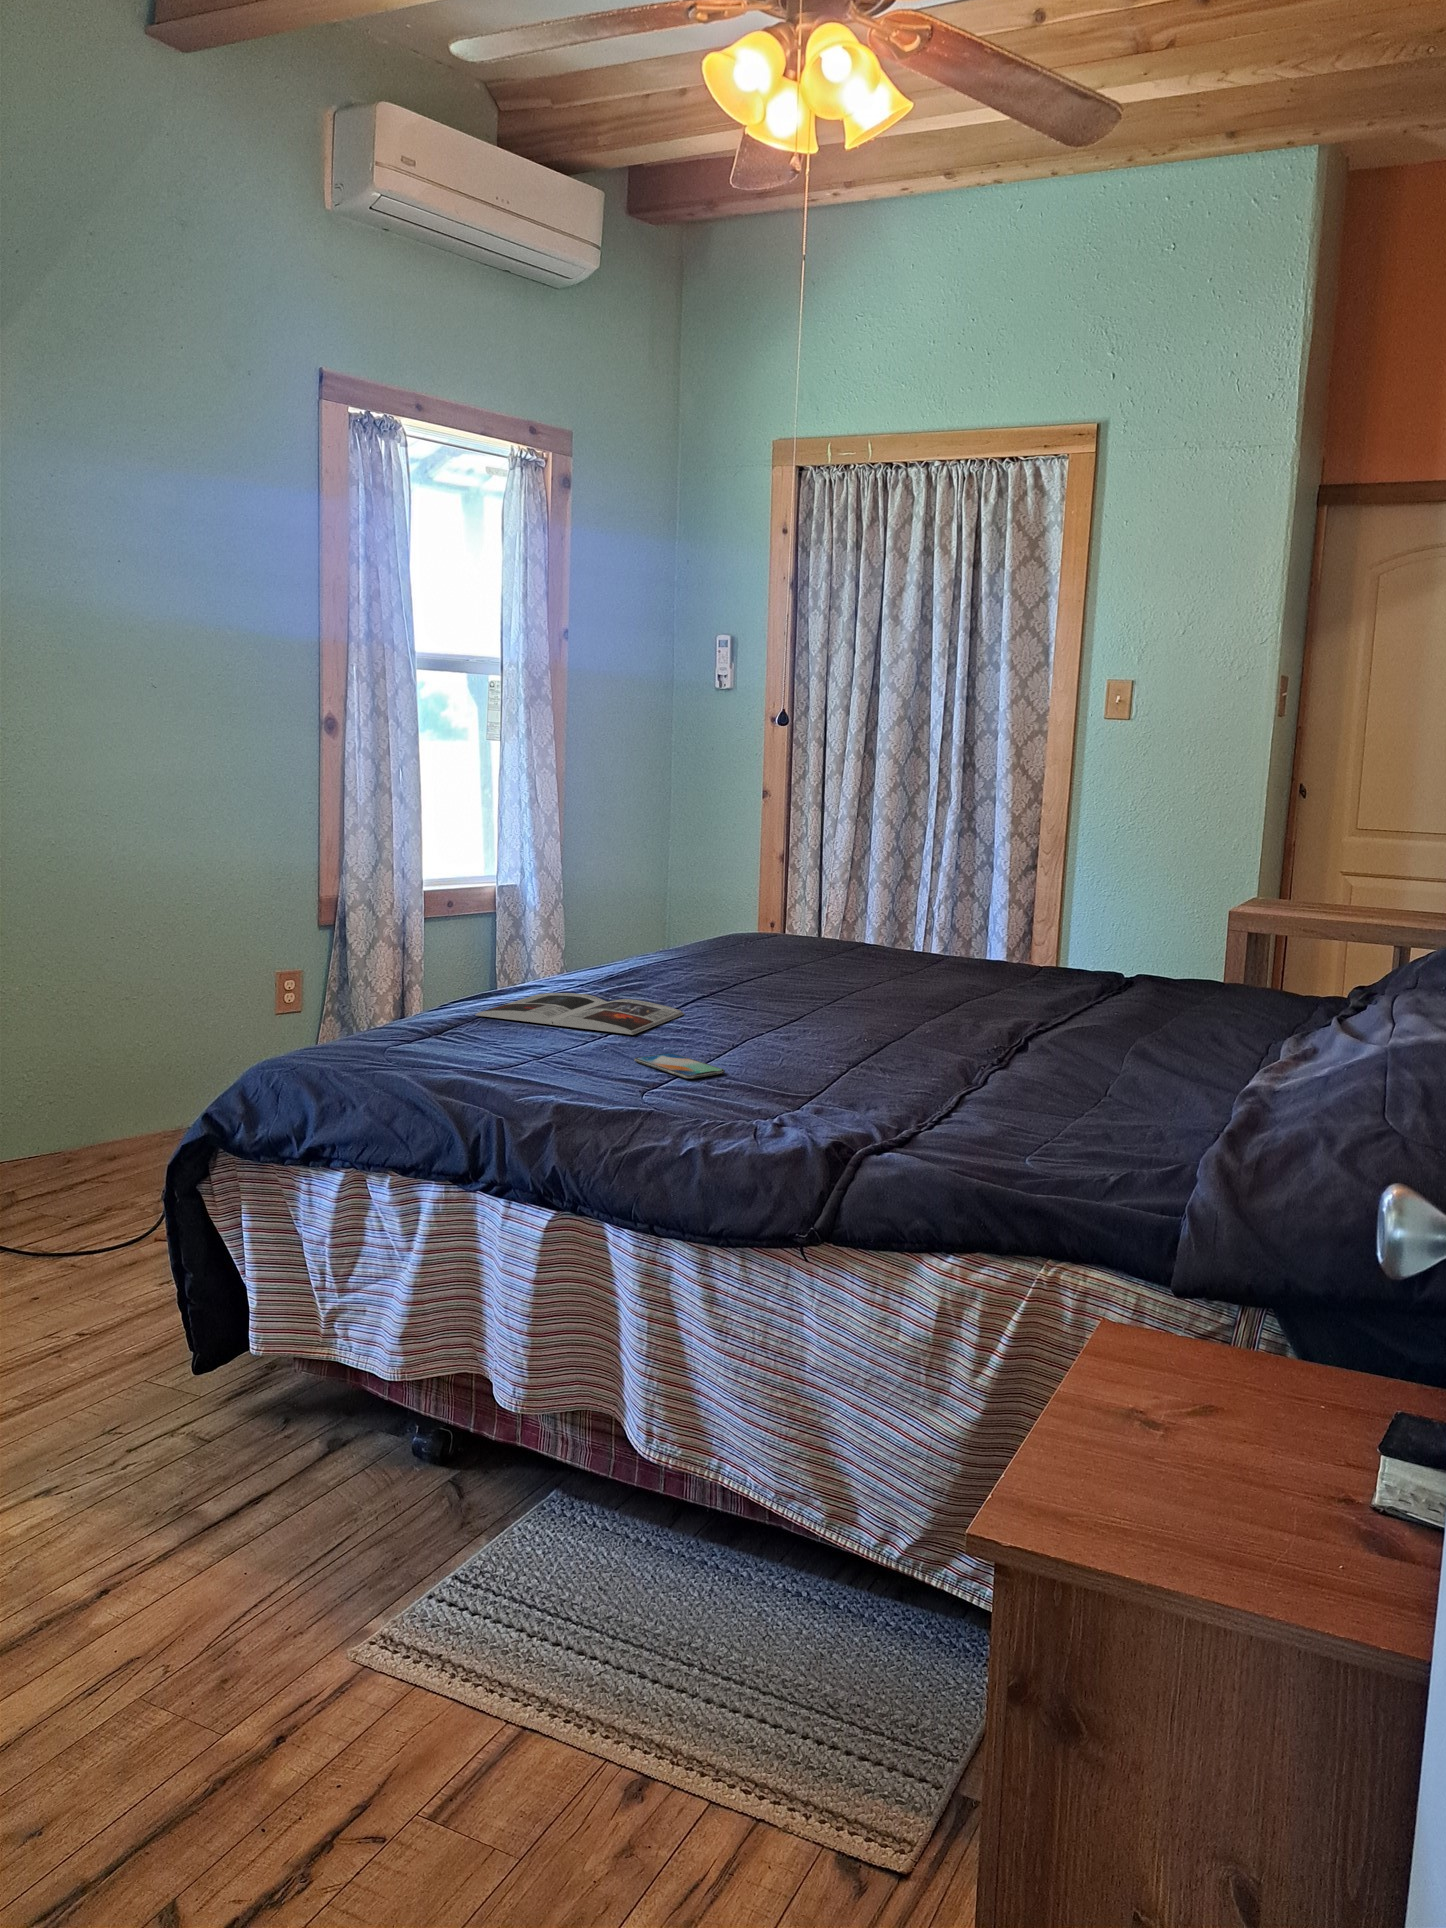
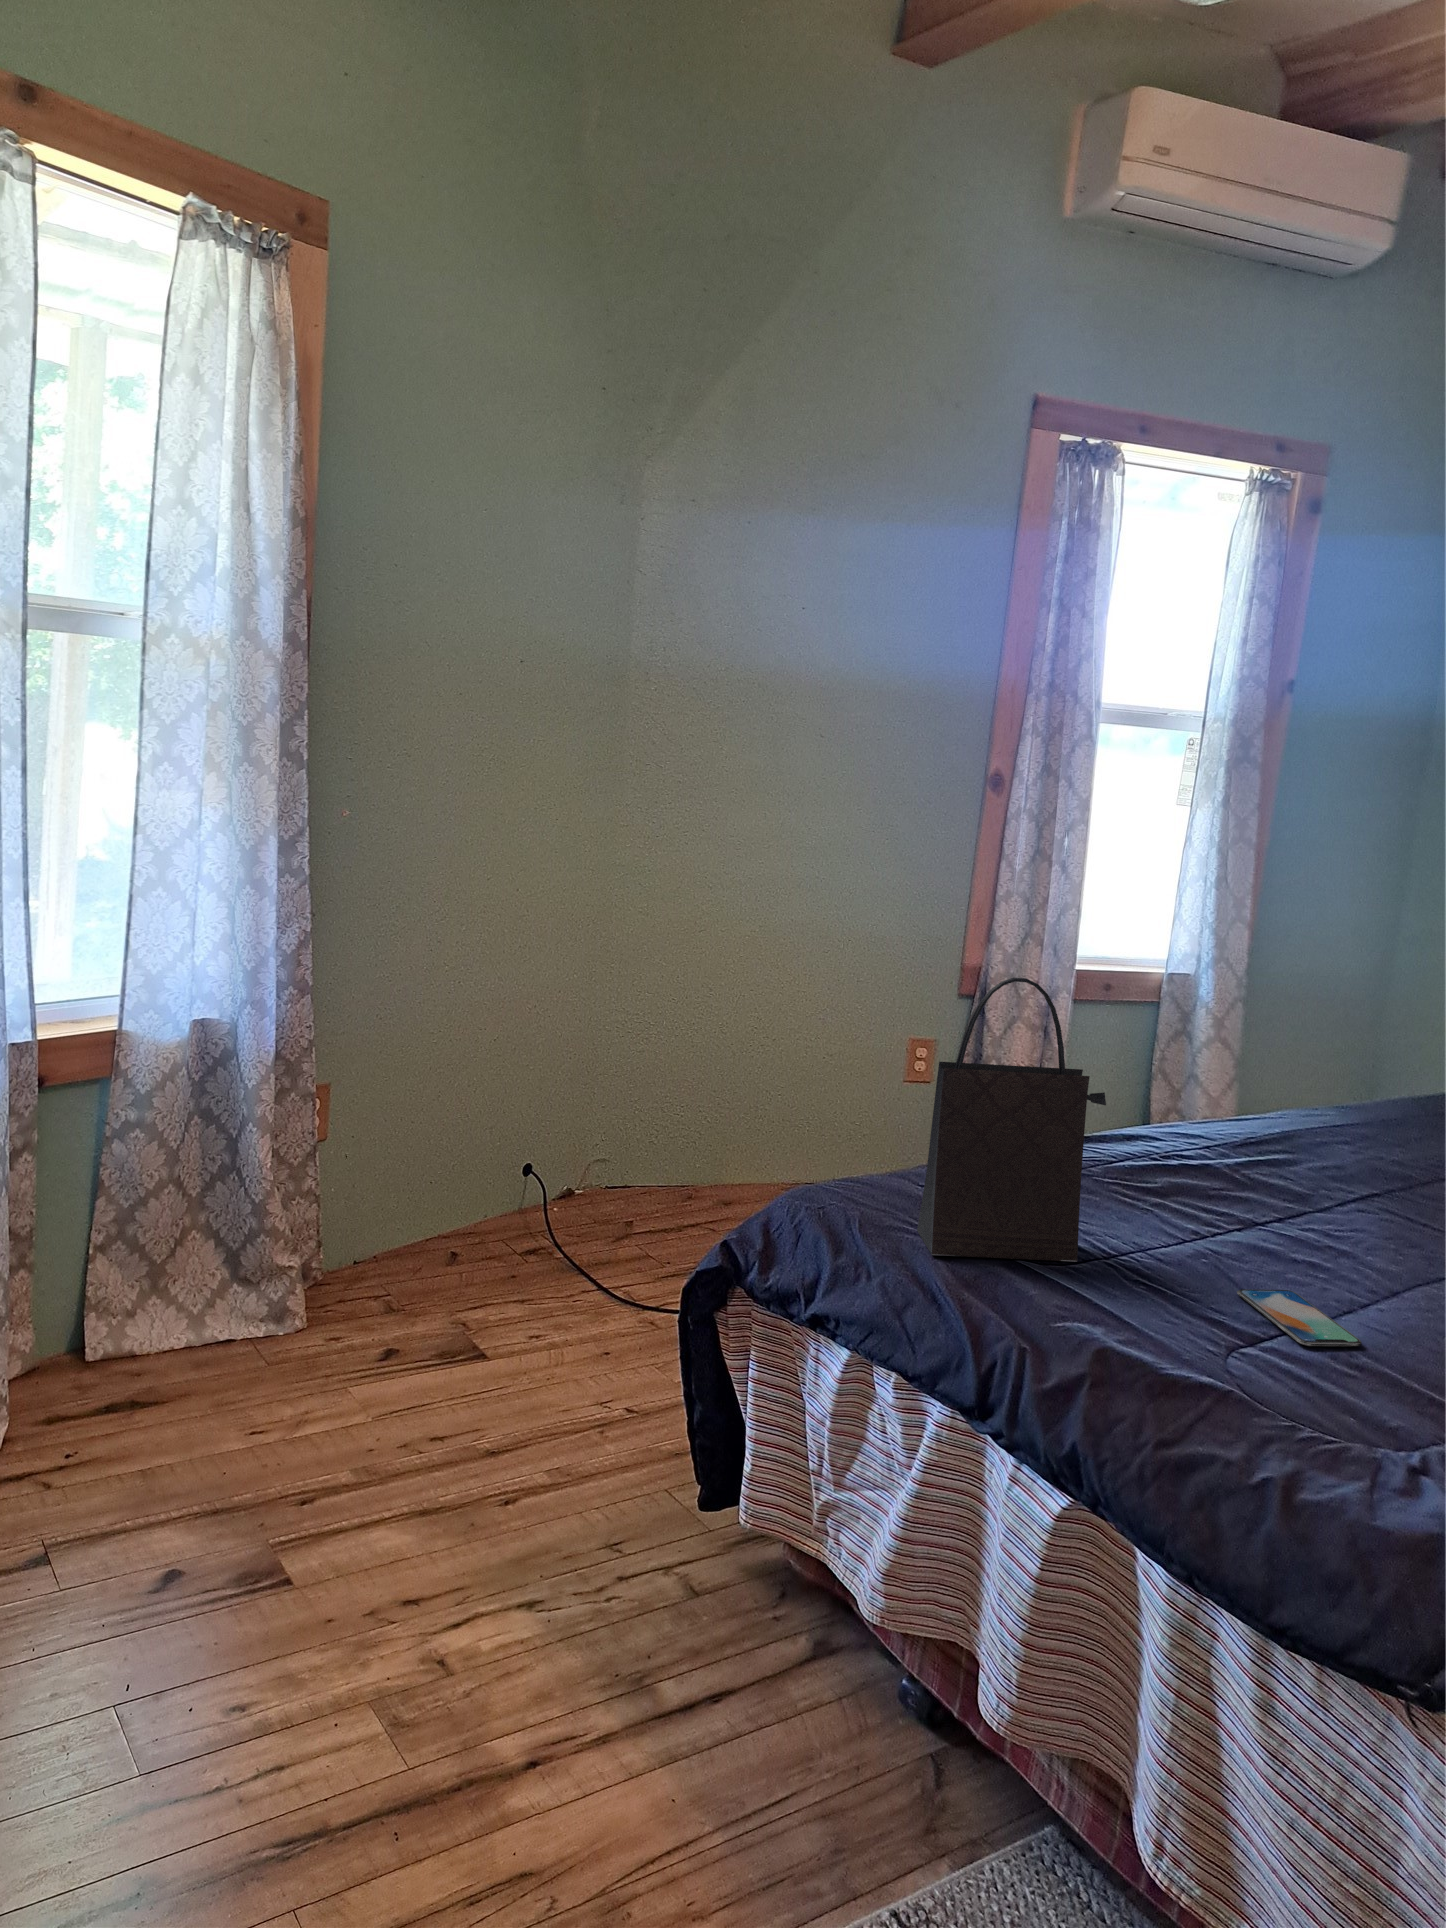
handbag: none [381,842,520,1077] -> present [917,978,1106,1262]
magazine: present [475,993,684,1035] -> none [1060,1154,1336,1247]

